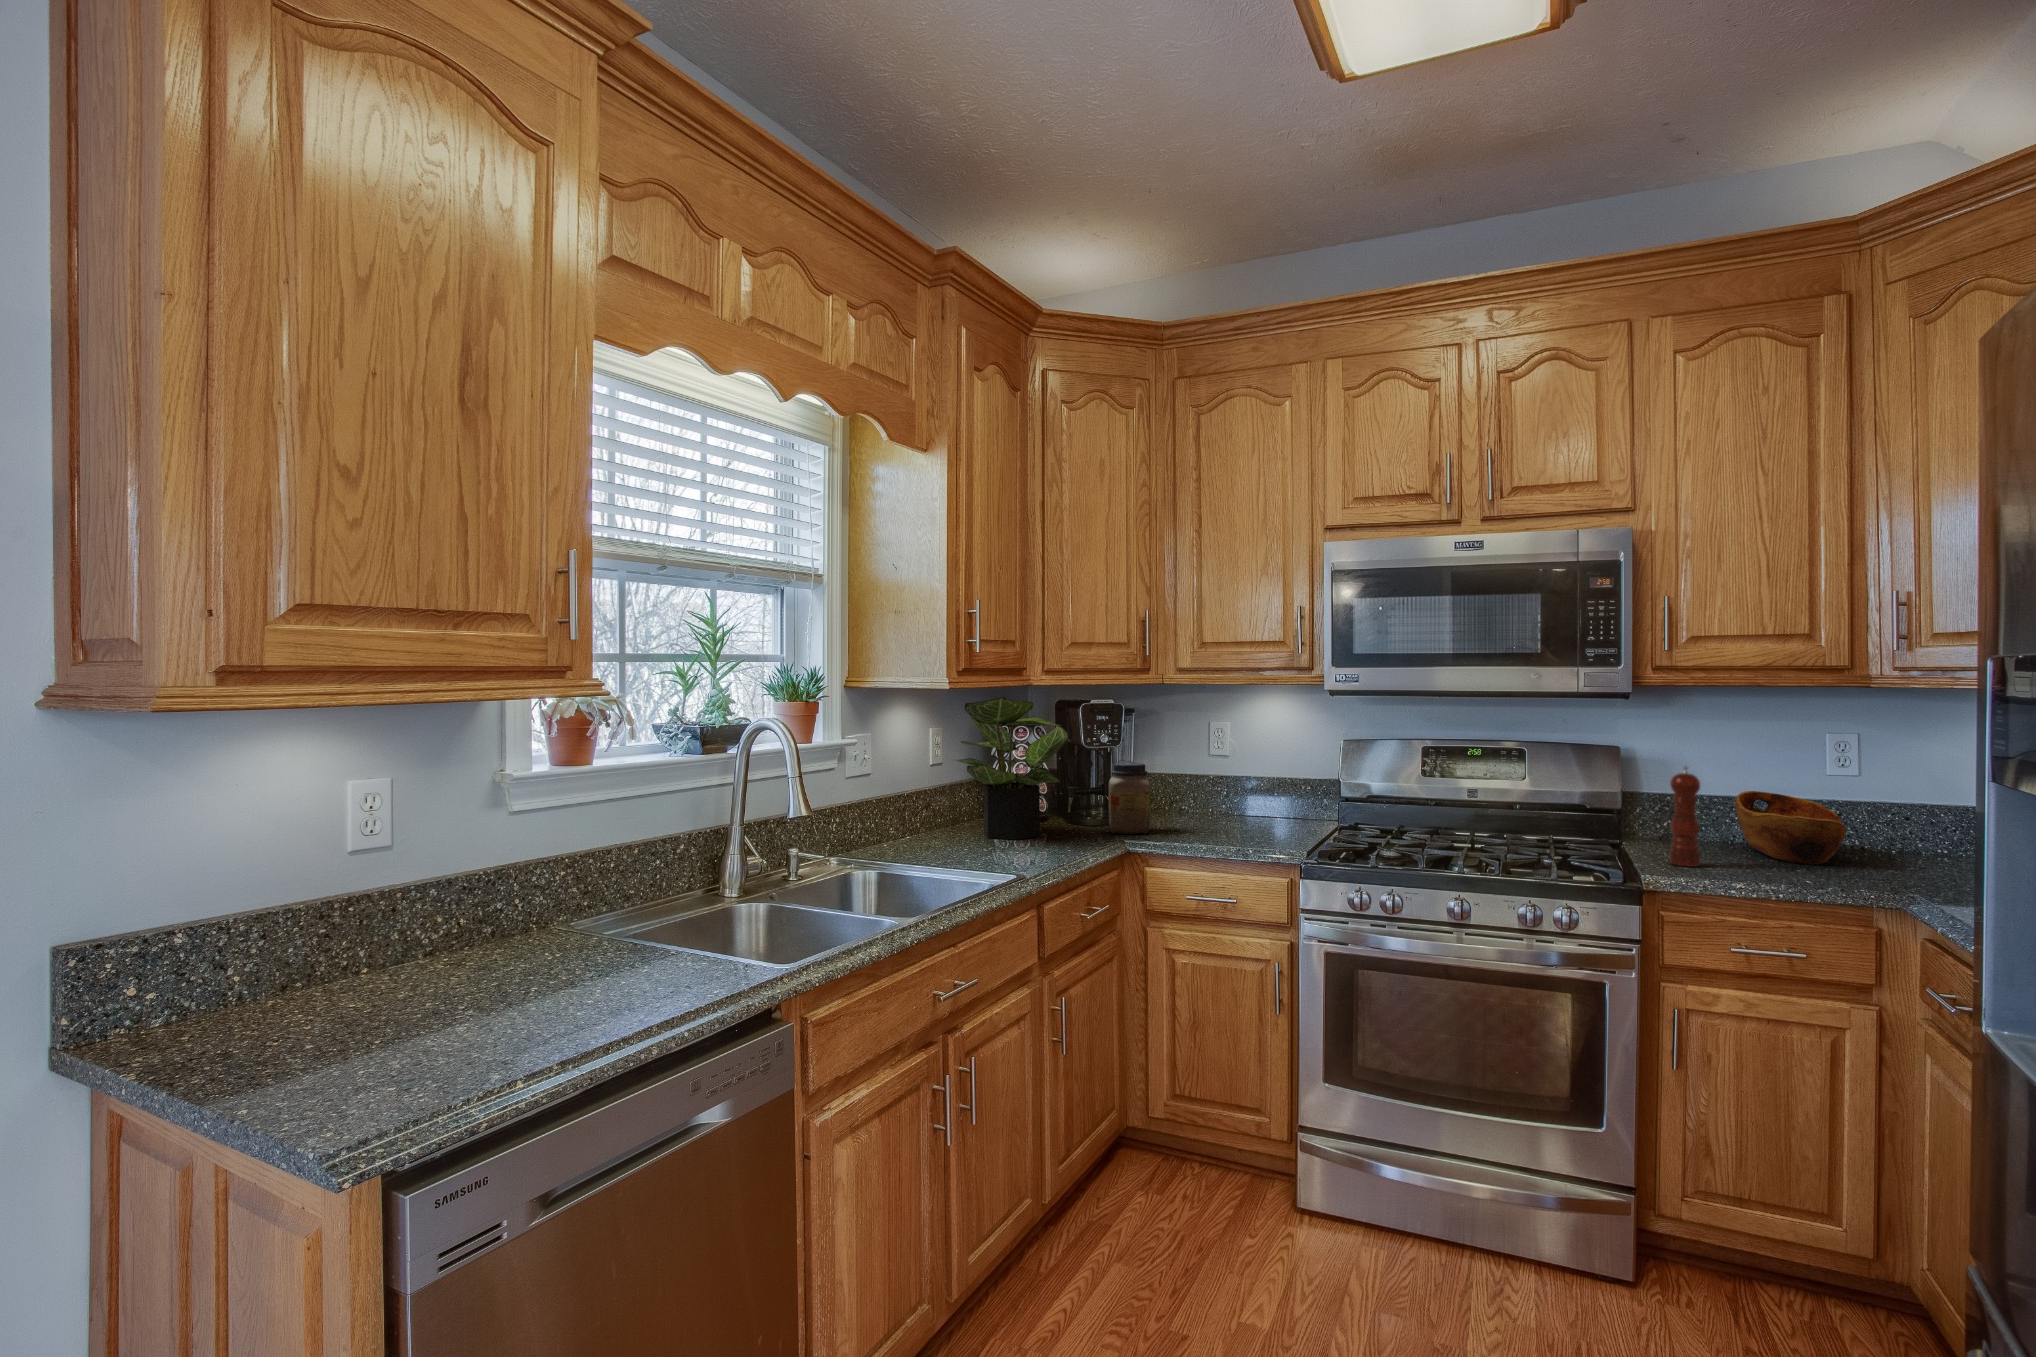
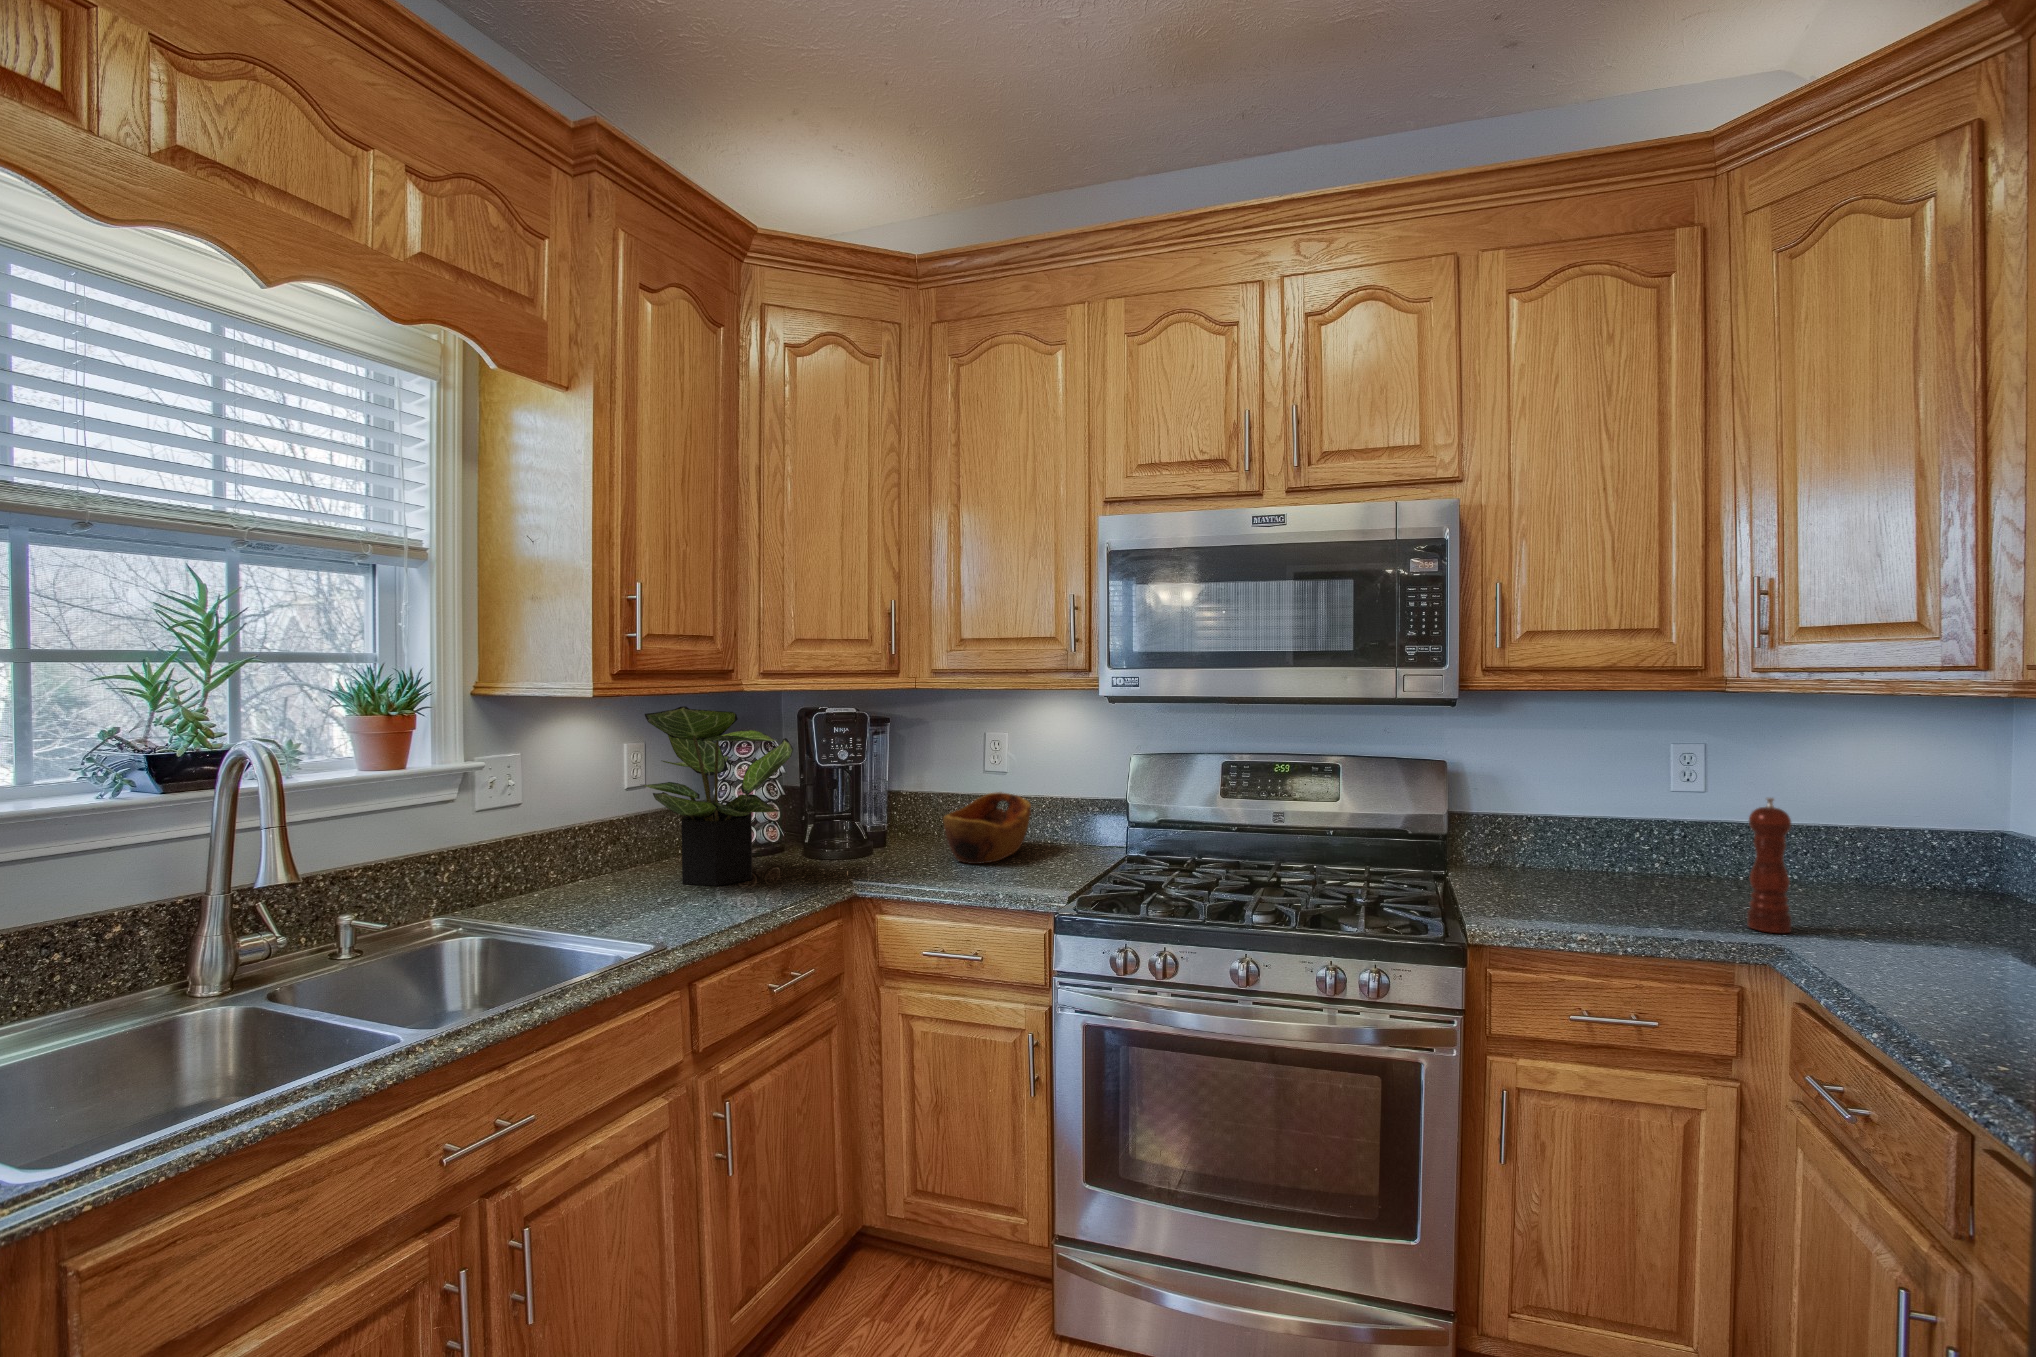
jar: present [1109,762,1150,834] -> none [844,785,896,874]
pepper mill: present [1669,766,1701,867] -> present [1747,798,1791,933]
wooden bowl: present [1735,791,1846,864] -> present [943,792,1031,864]

